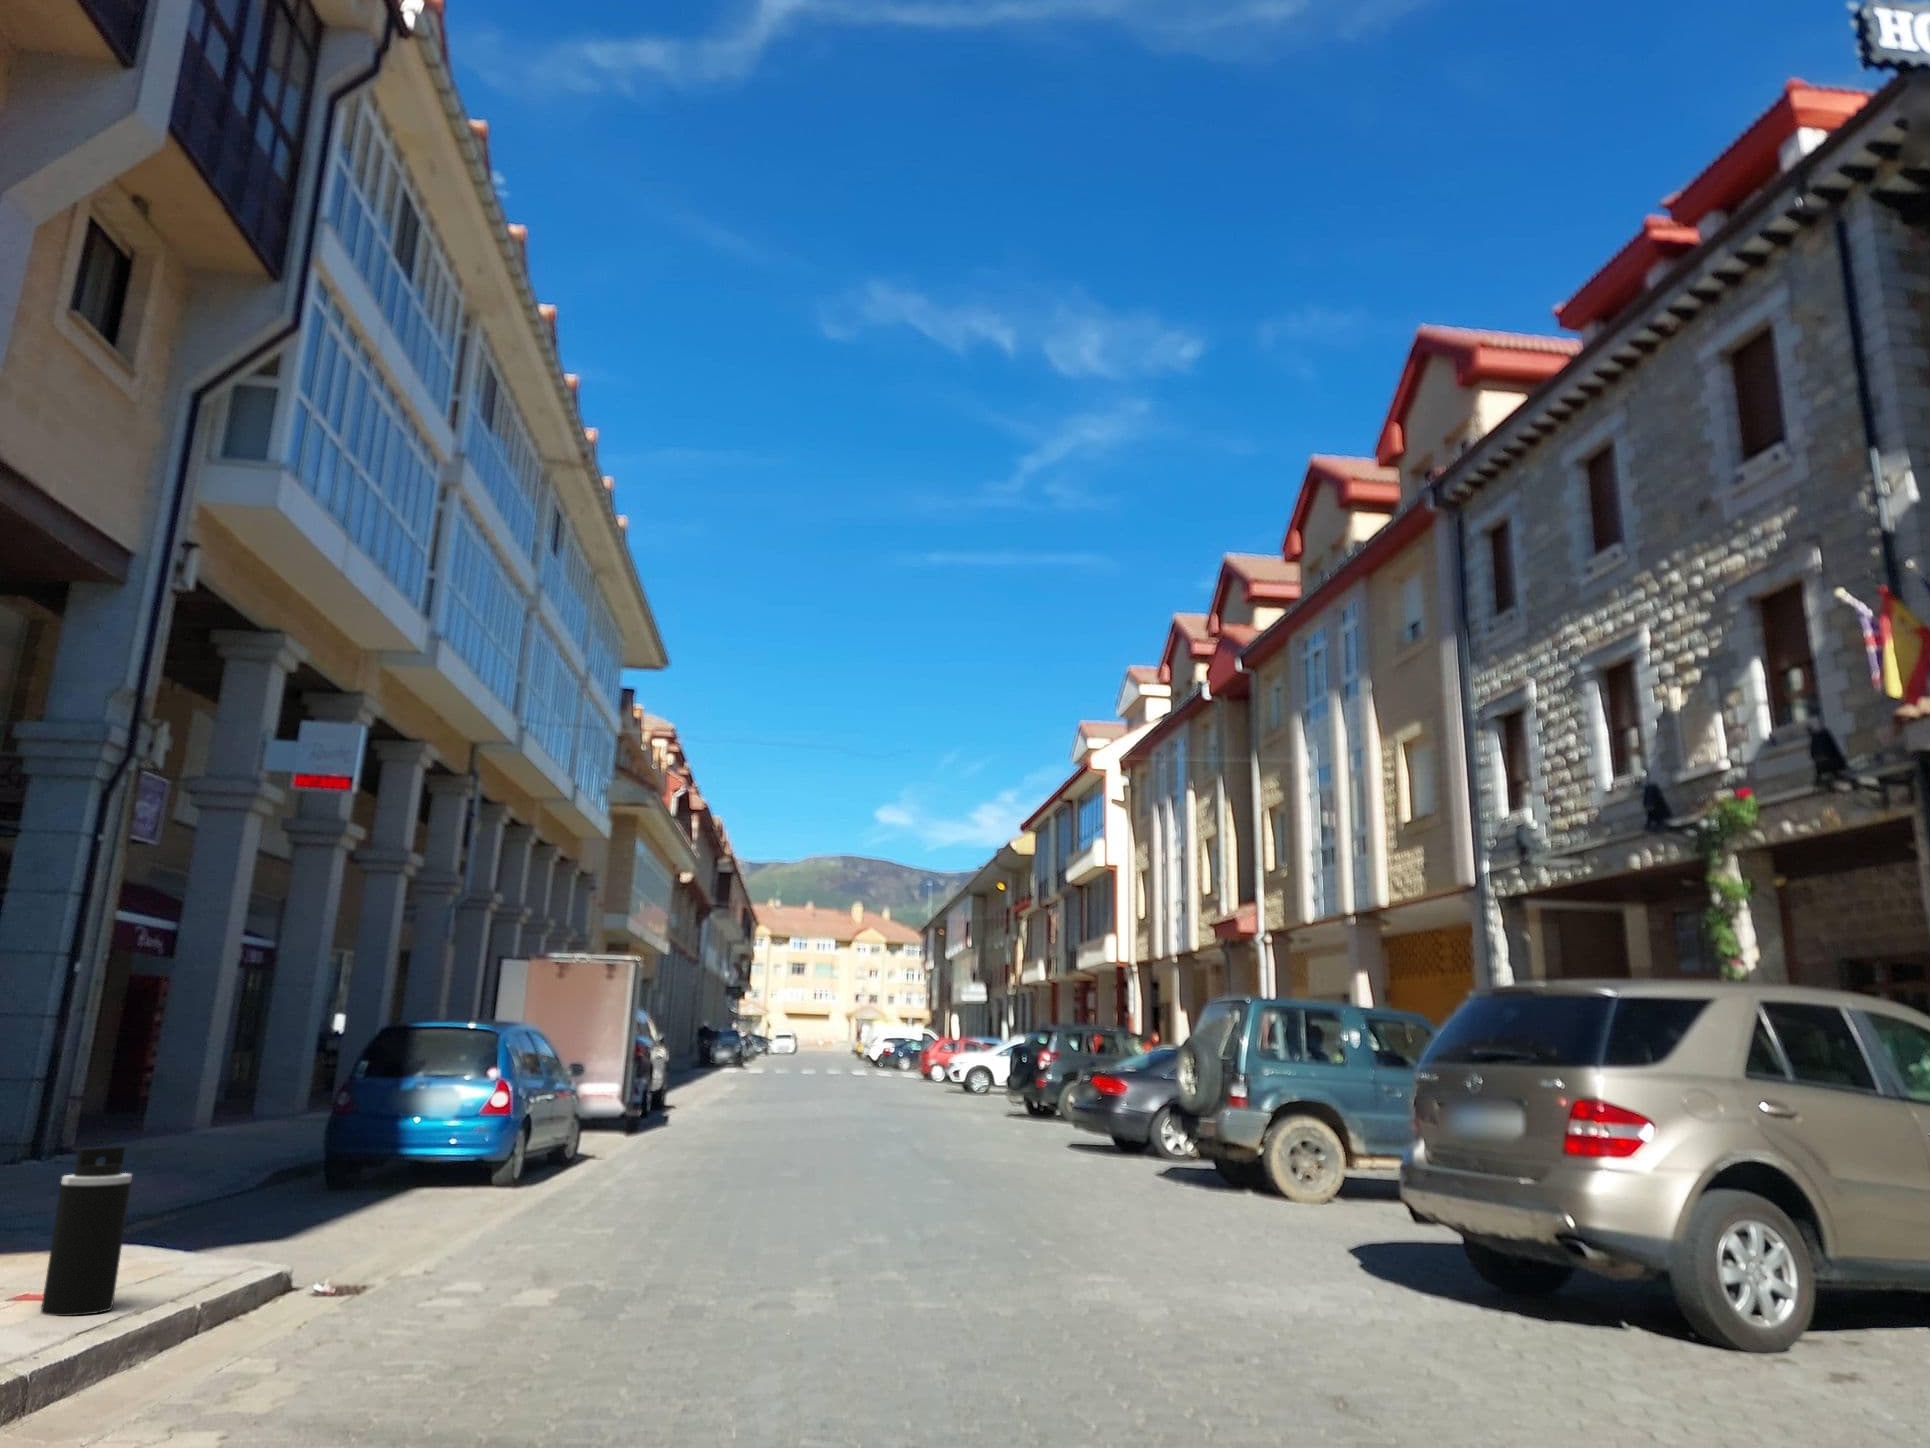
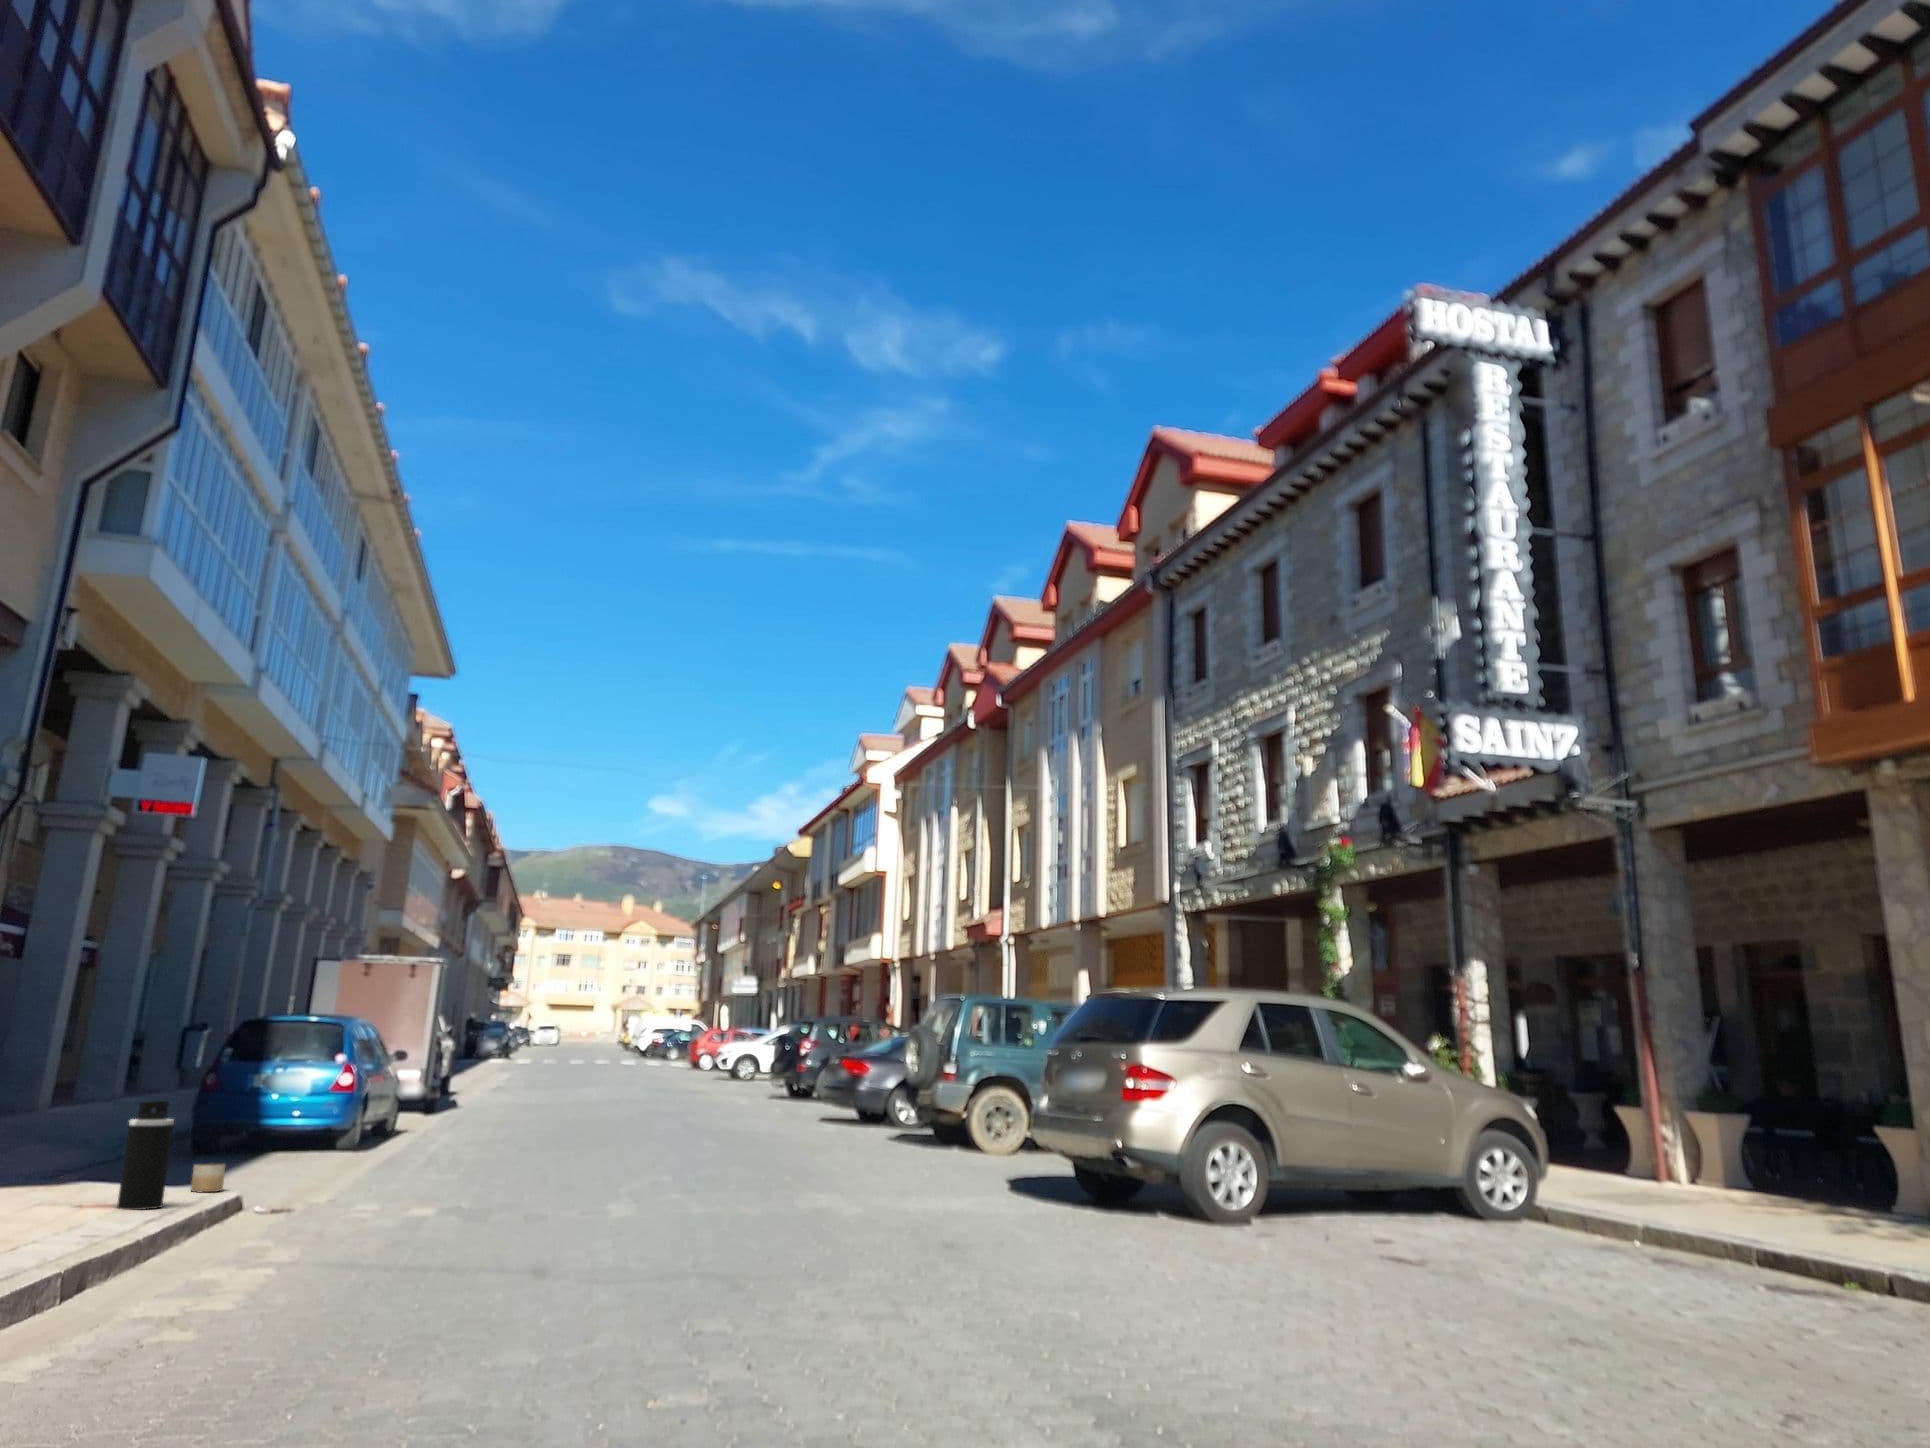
planter: none [200,1229,250,1273] -> present [191,1163,225,1192]

